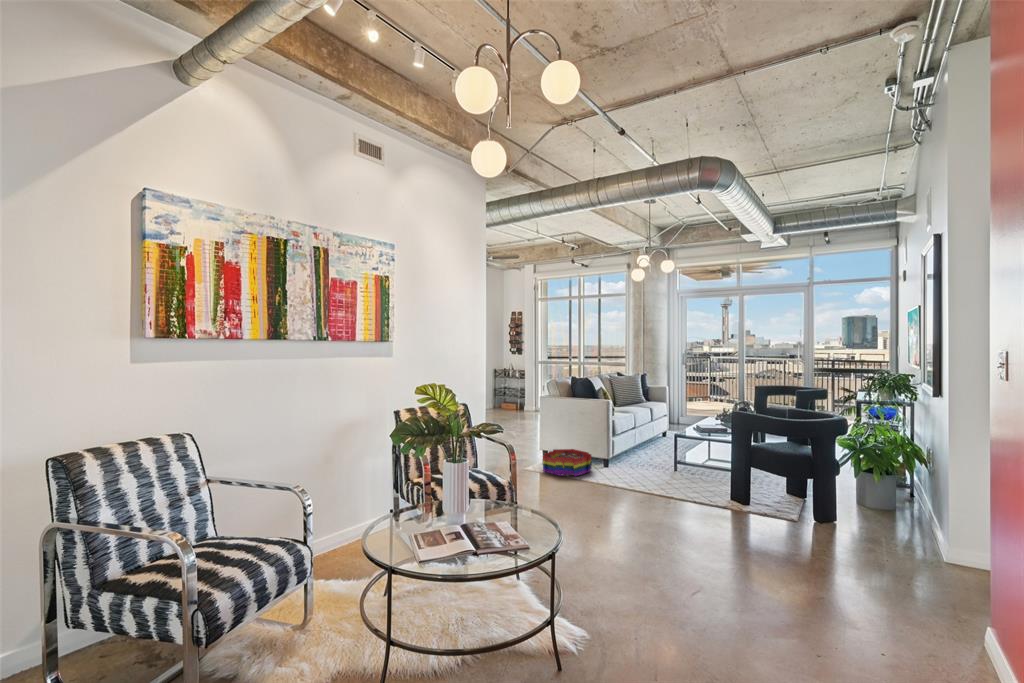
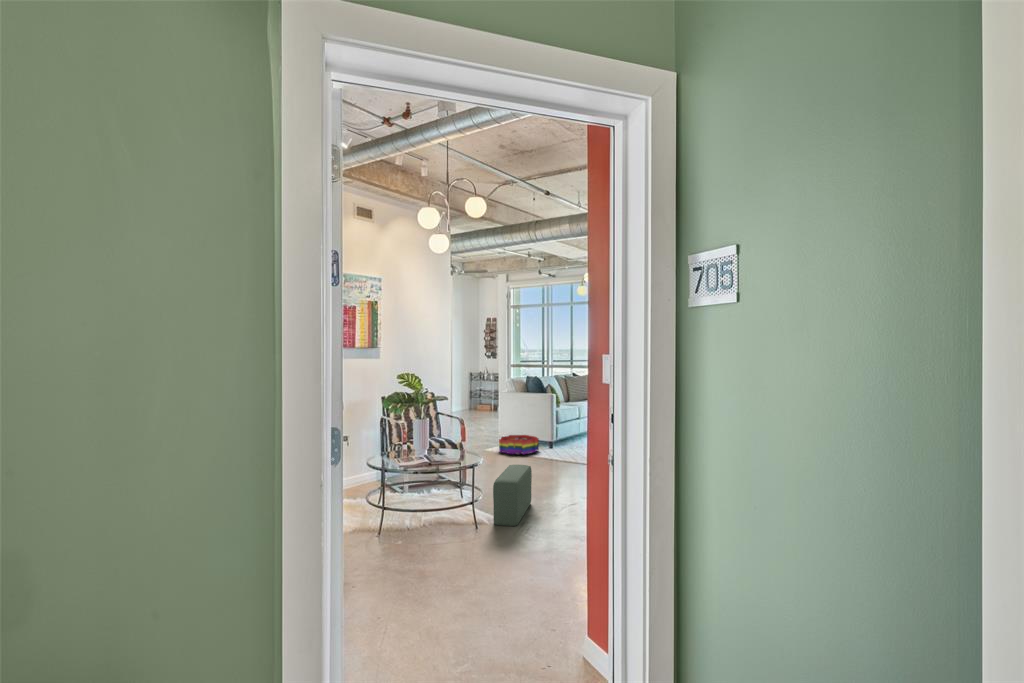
pouf: none [582,525,628,657] -> present [493,465,532,526]

